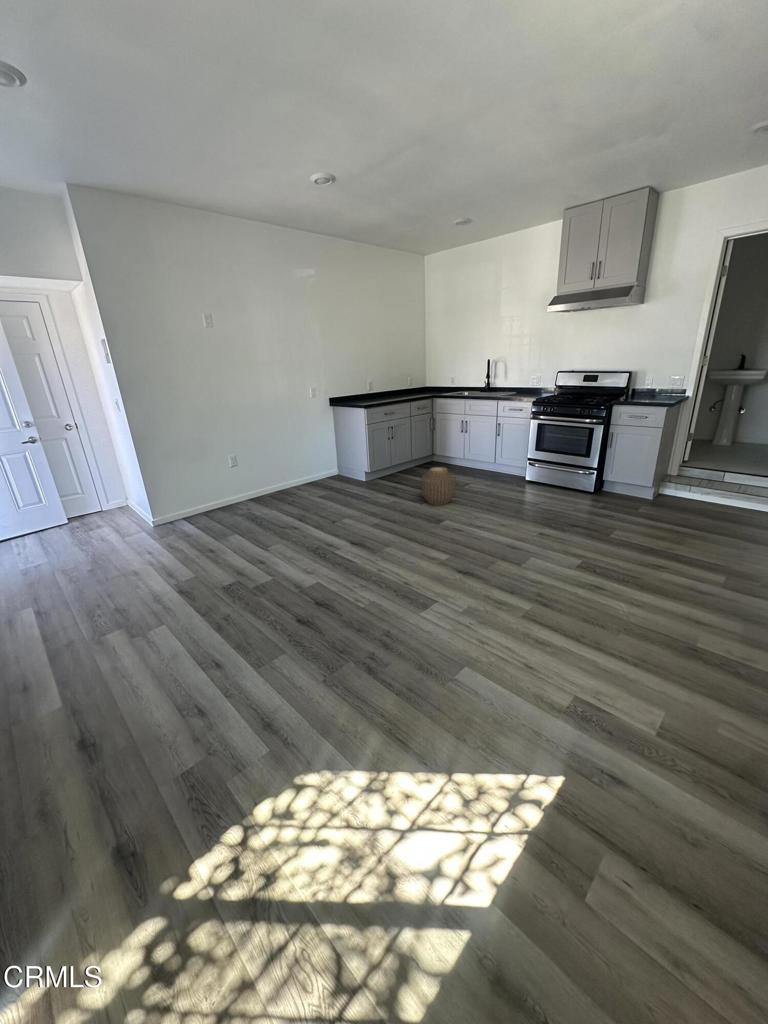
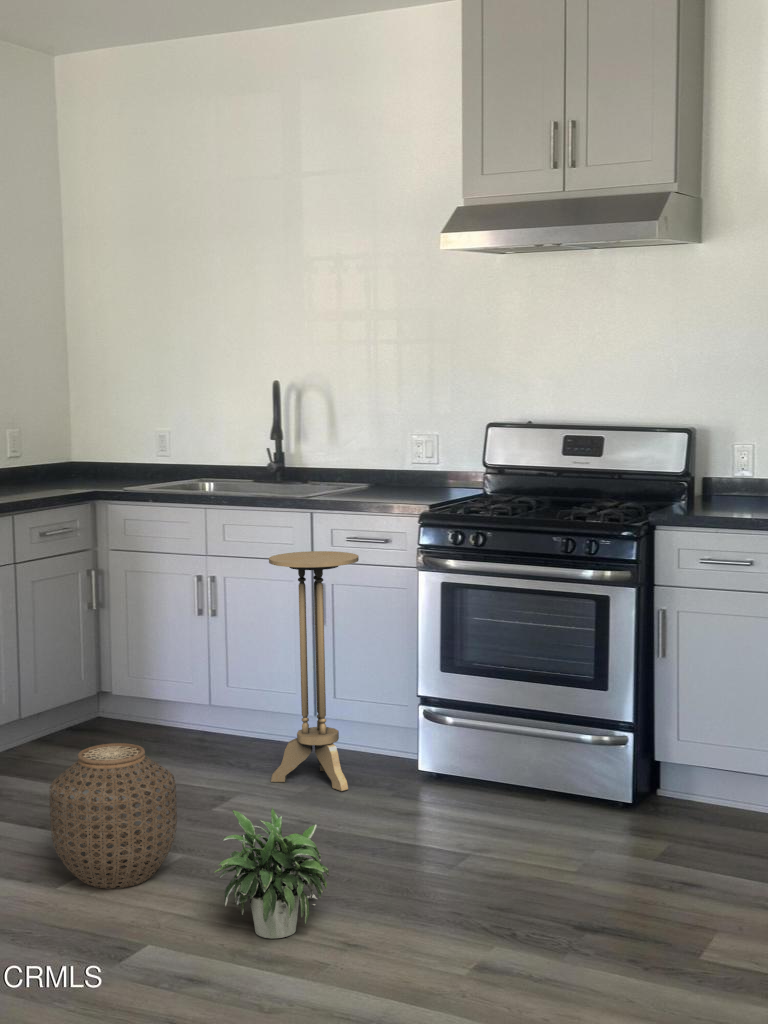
side table: none [481,413,512,484] -> present [269,551,359,791]
potted plant: none [466,486,498,521] -> present [214,808,329,938]

